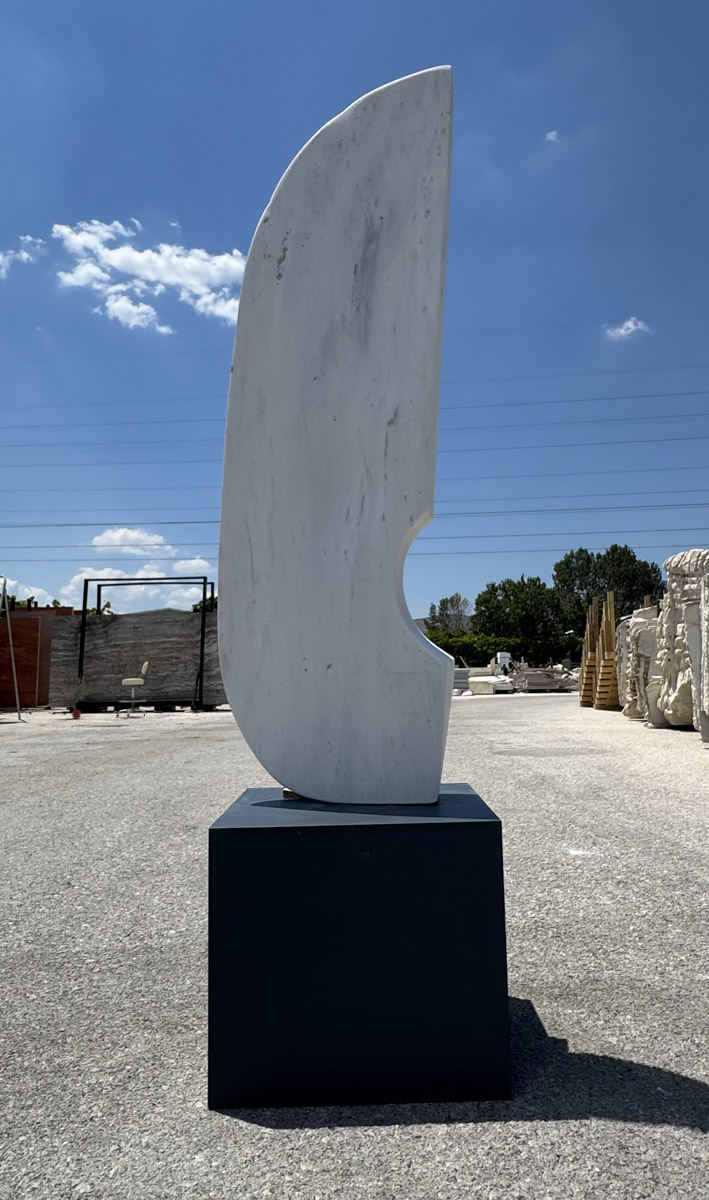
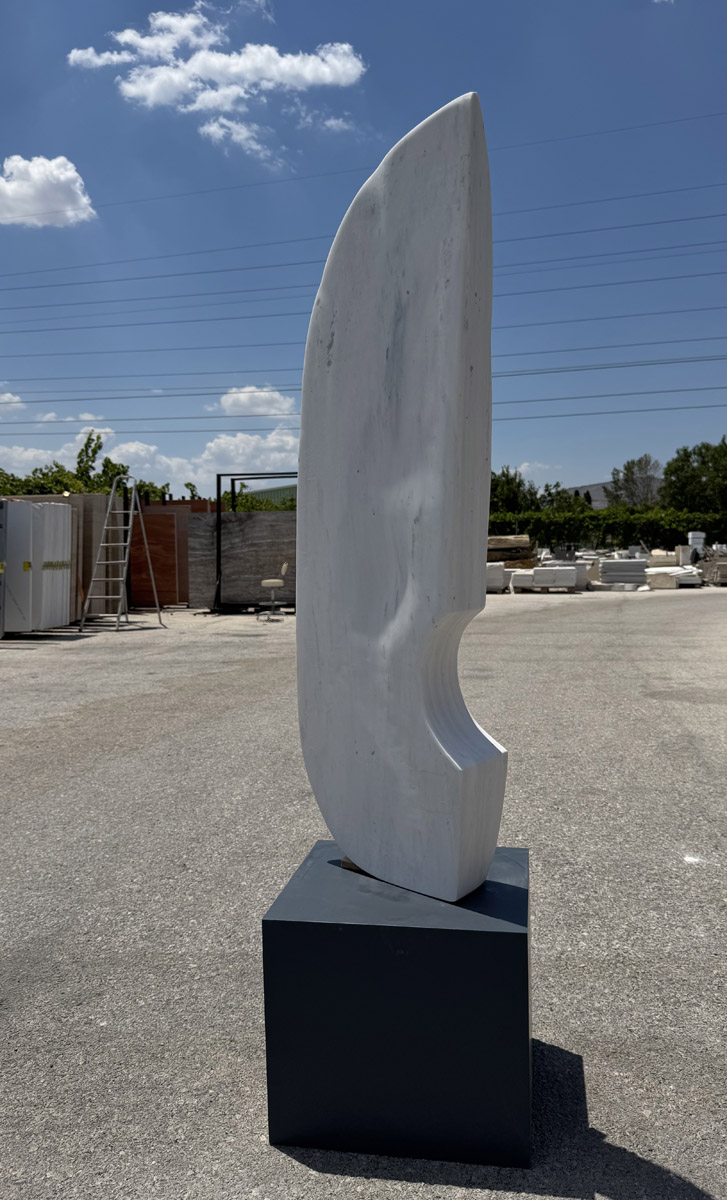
potted tree: present [62,678,93,719] -> none [199,578,233,621]

